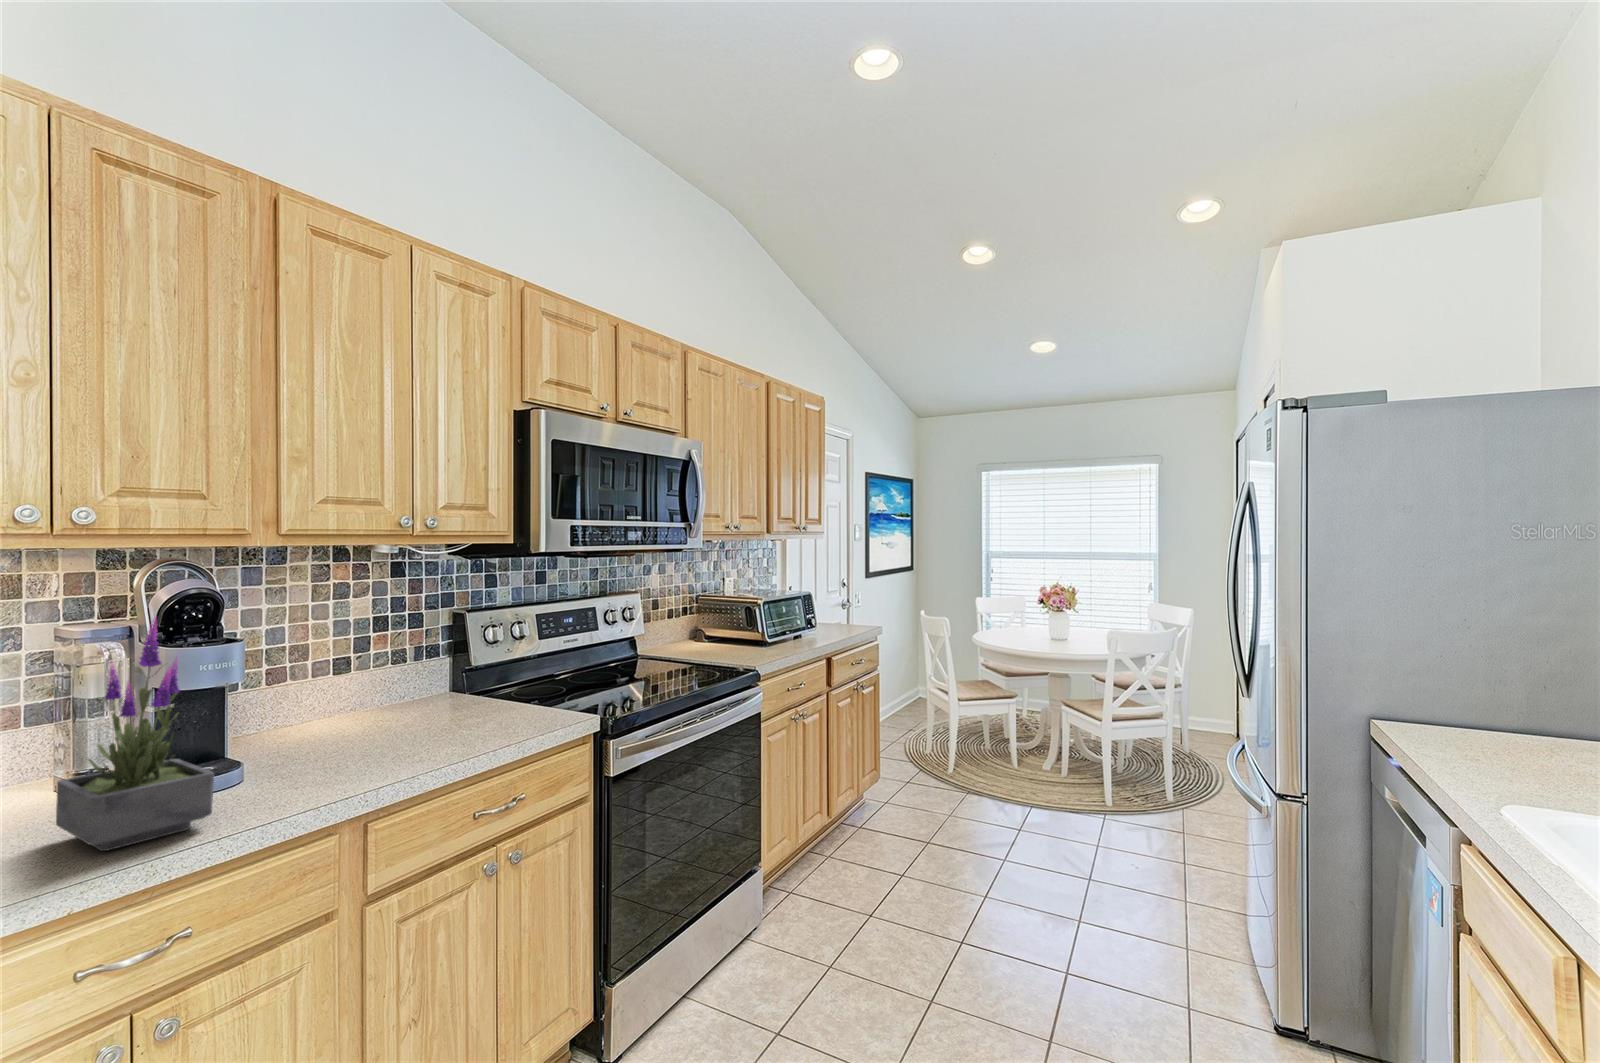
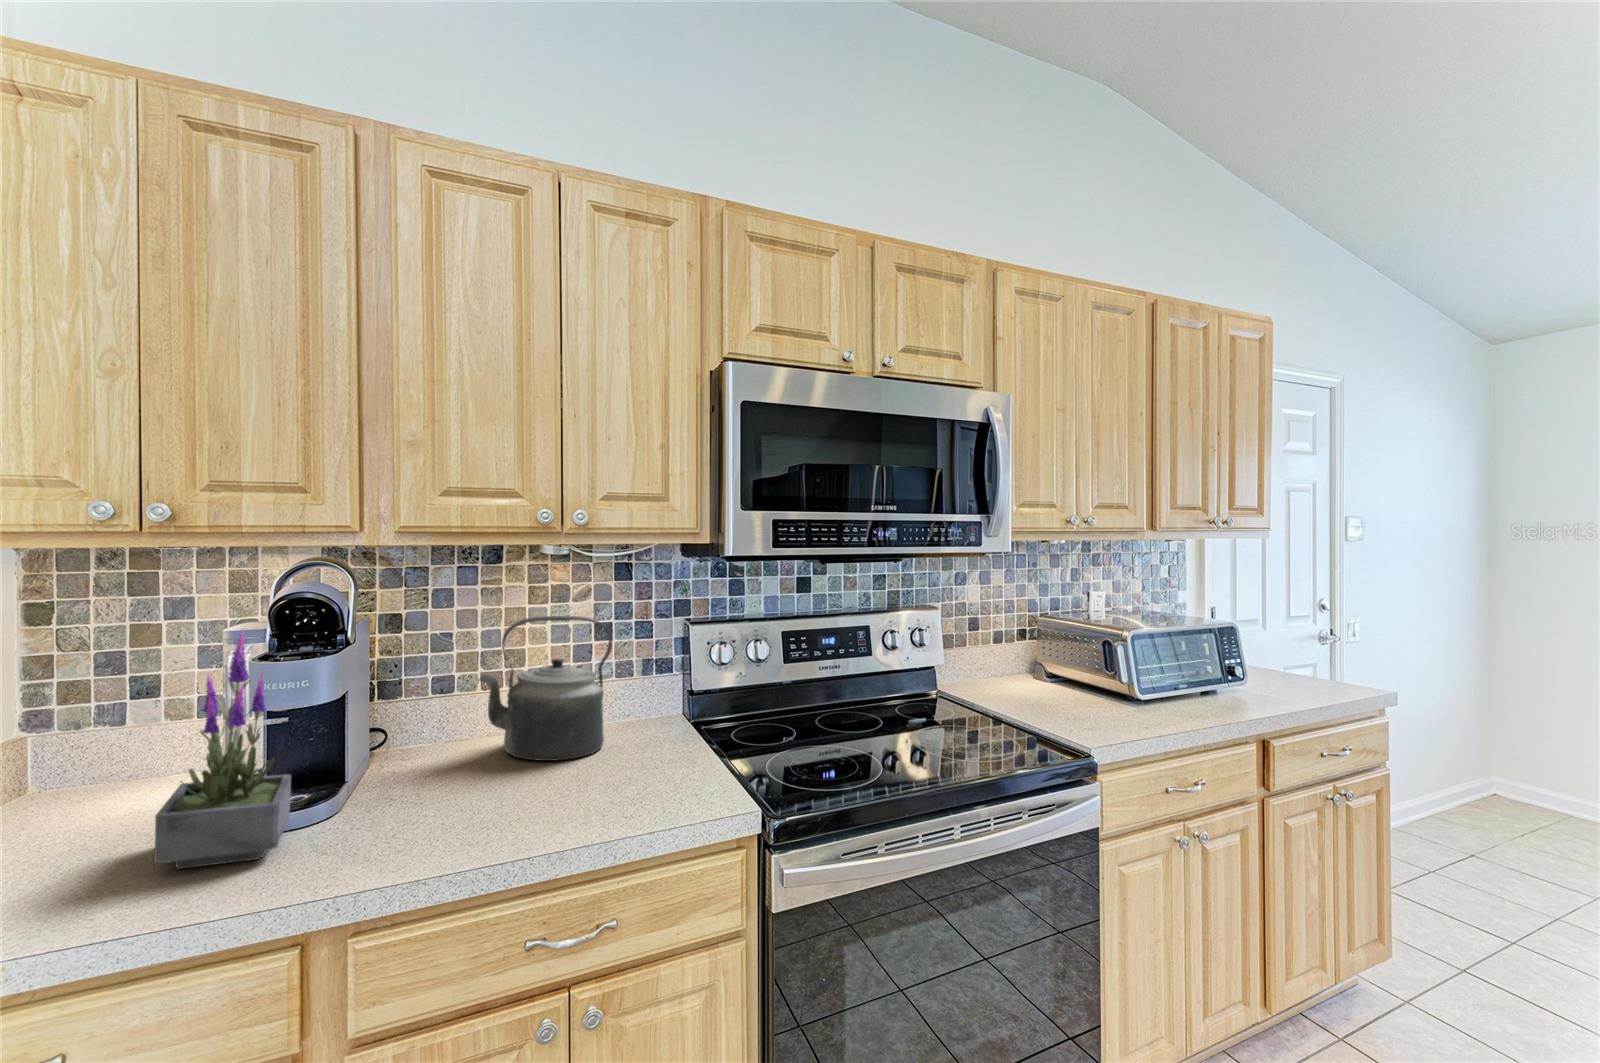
kettle: none [292,607,416,736] -> present [479,616,612,761]

